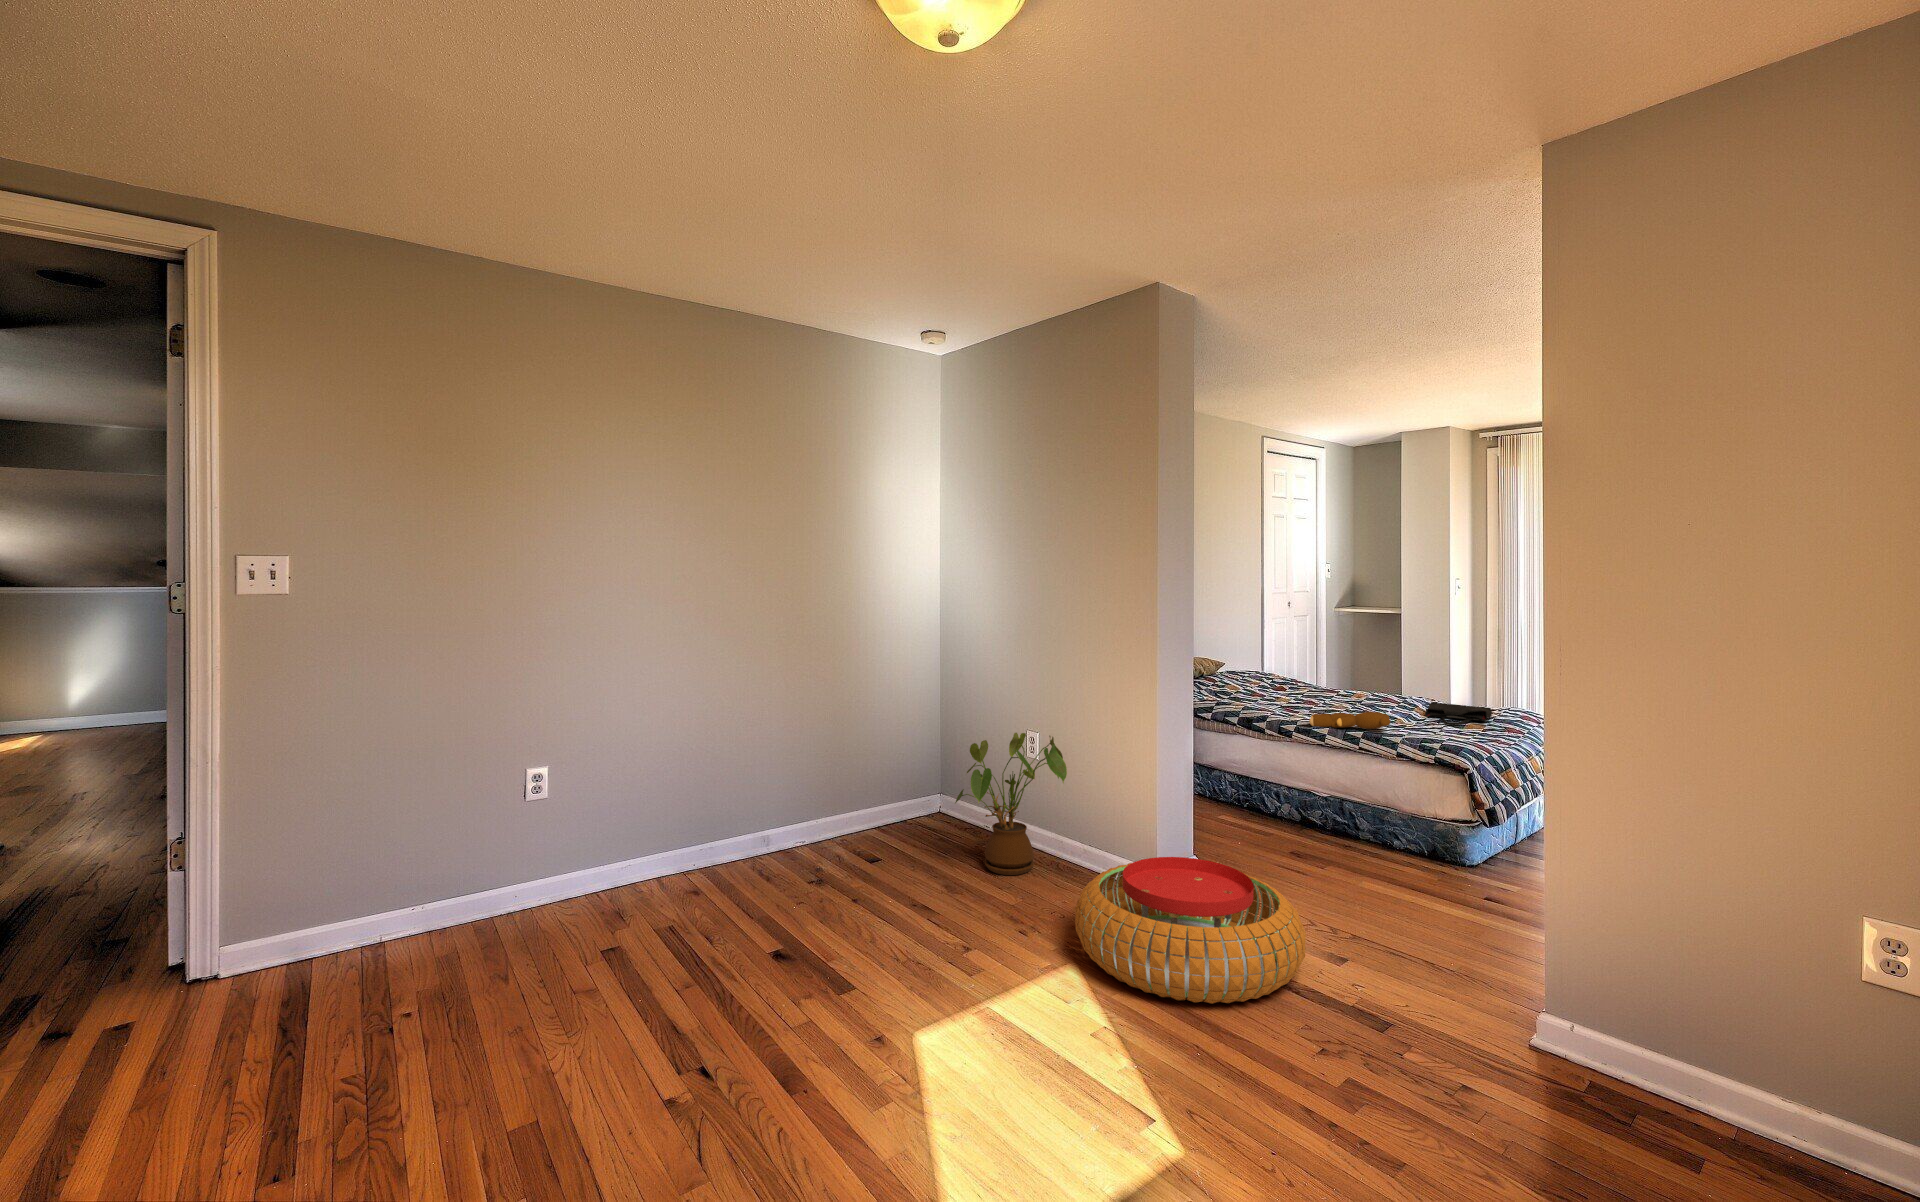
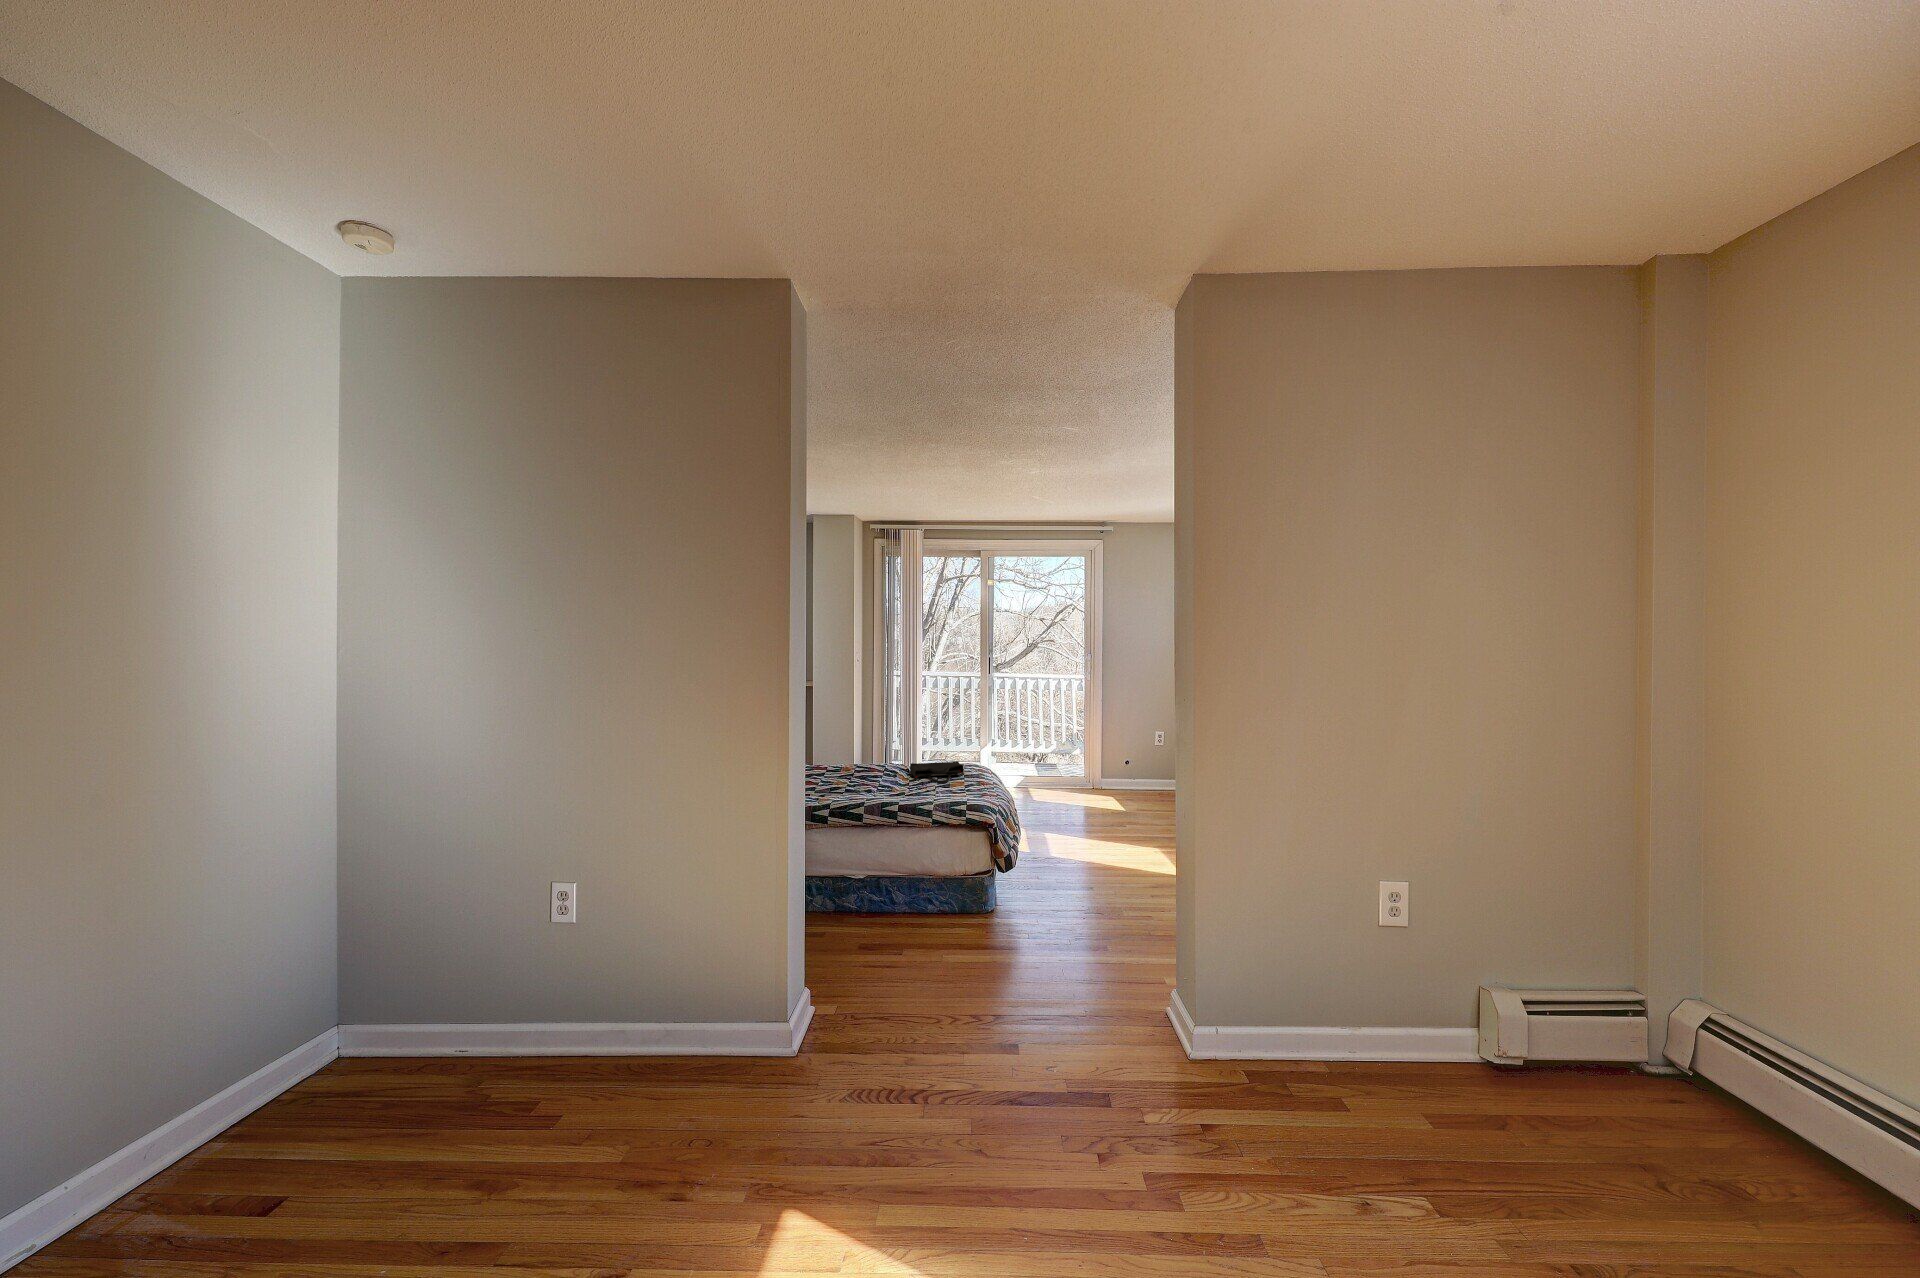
teddy bear: present [1309,712,1390,730] -> none [839,782,916,808]
house plant: present [955,733,1067,875] -> none [483,883,656,1099]
pouf: present [1075,857,1306,1004] -> none [741,984,1003,1171]

